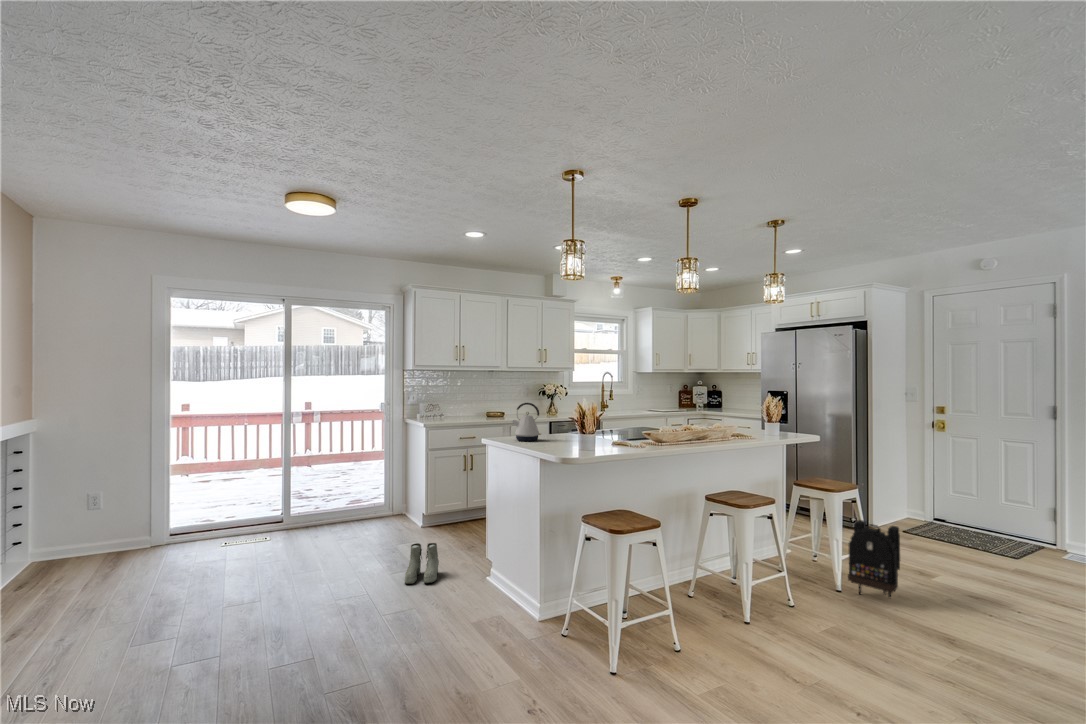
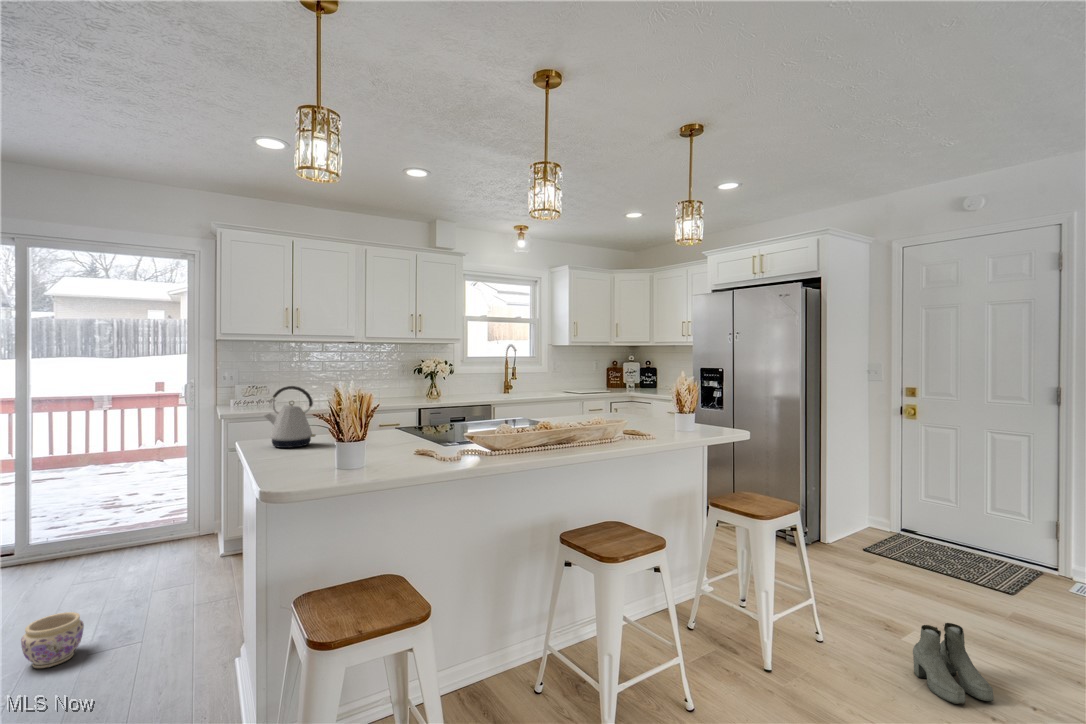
backpack: present [848,520,900,598] -> none [779,559,857,684]
boots: present [405,543,439,584] -> present [913,623,994,704]
planter: none [357,547,387,580] -> present [21,612,84,669]

